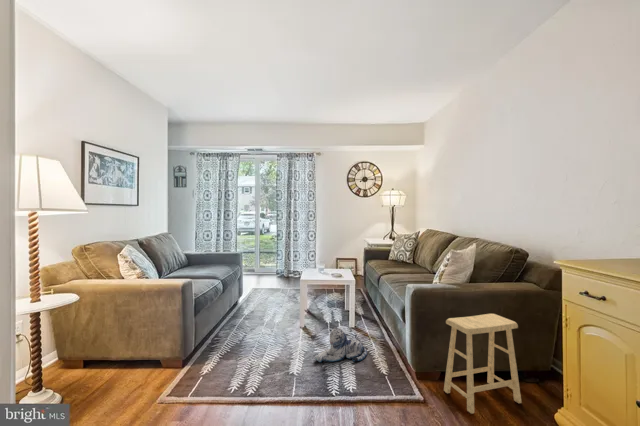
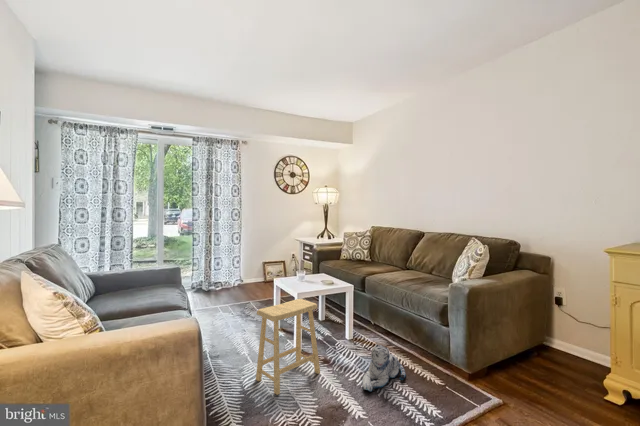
footstool: present [444,314,521,414] -> present [256,299,320,395]

